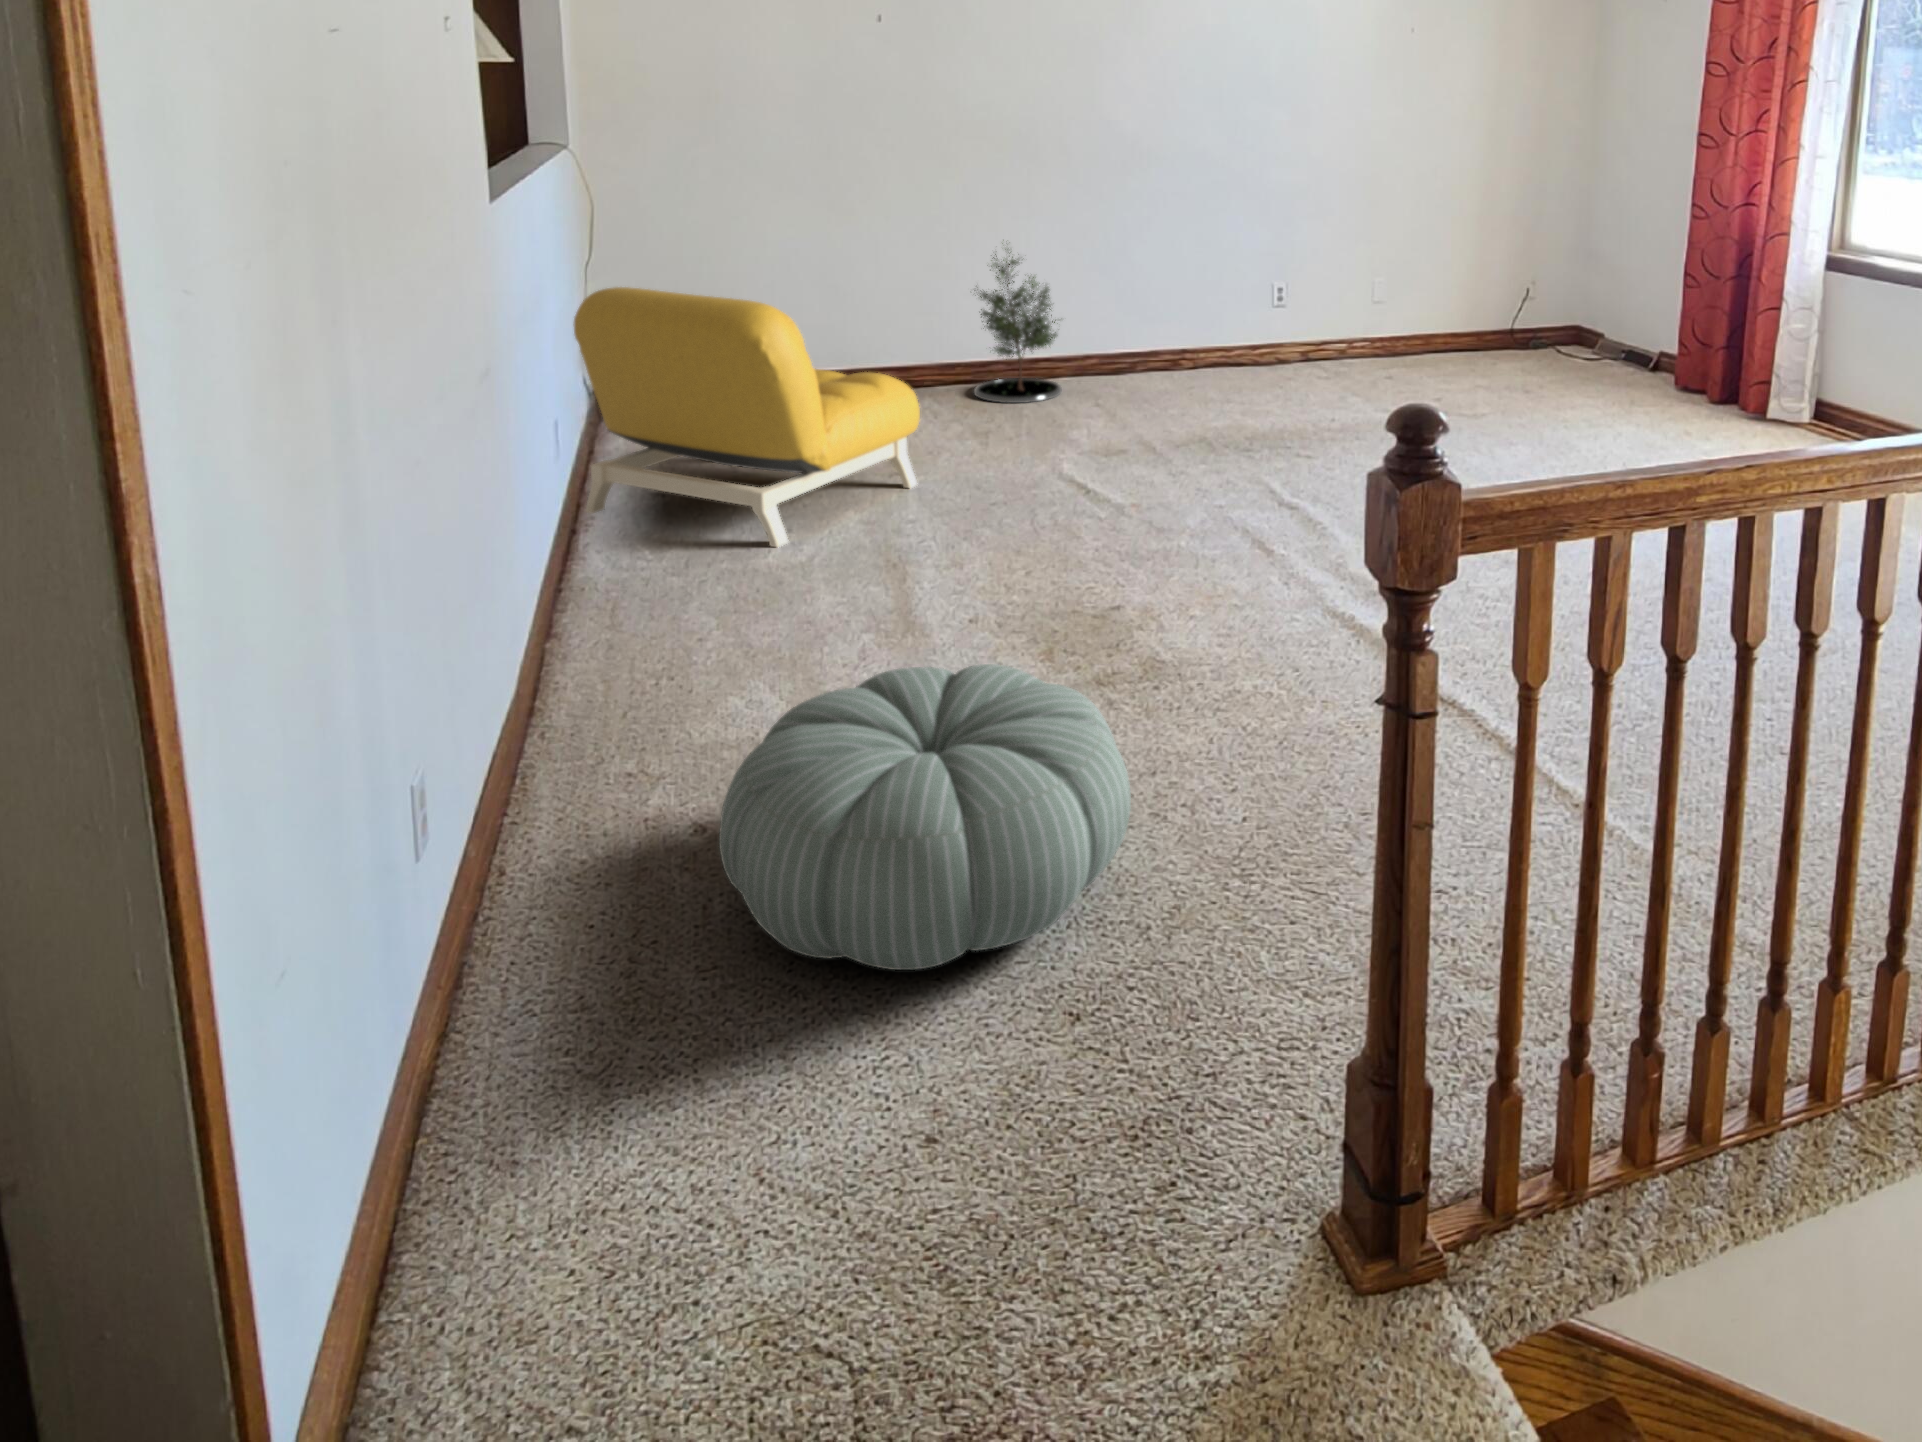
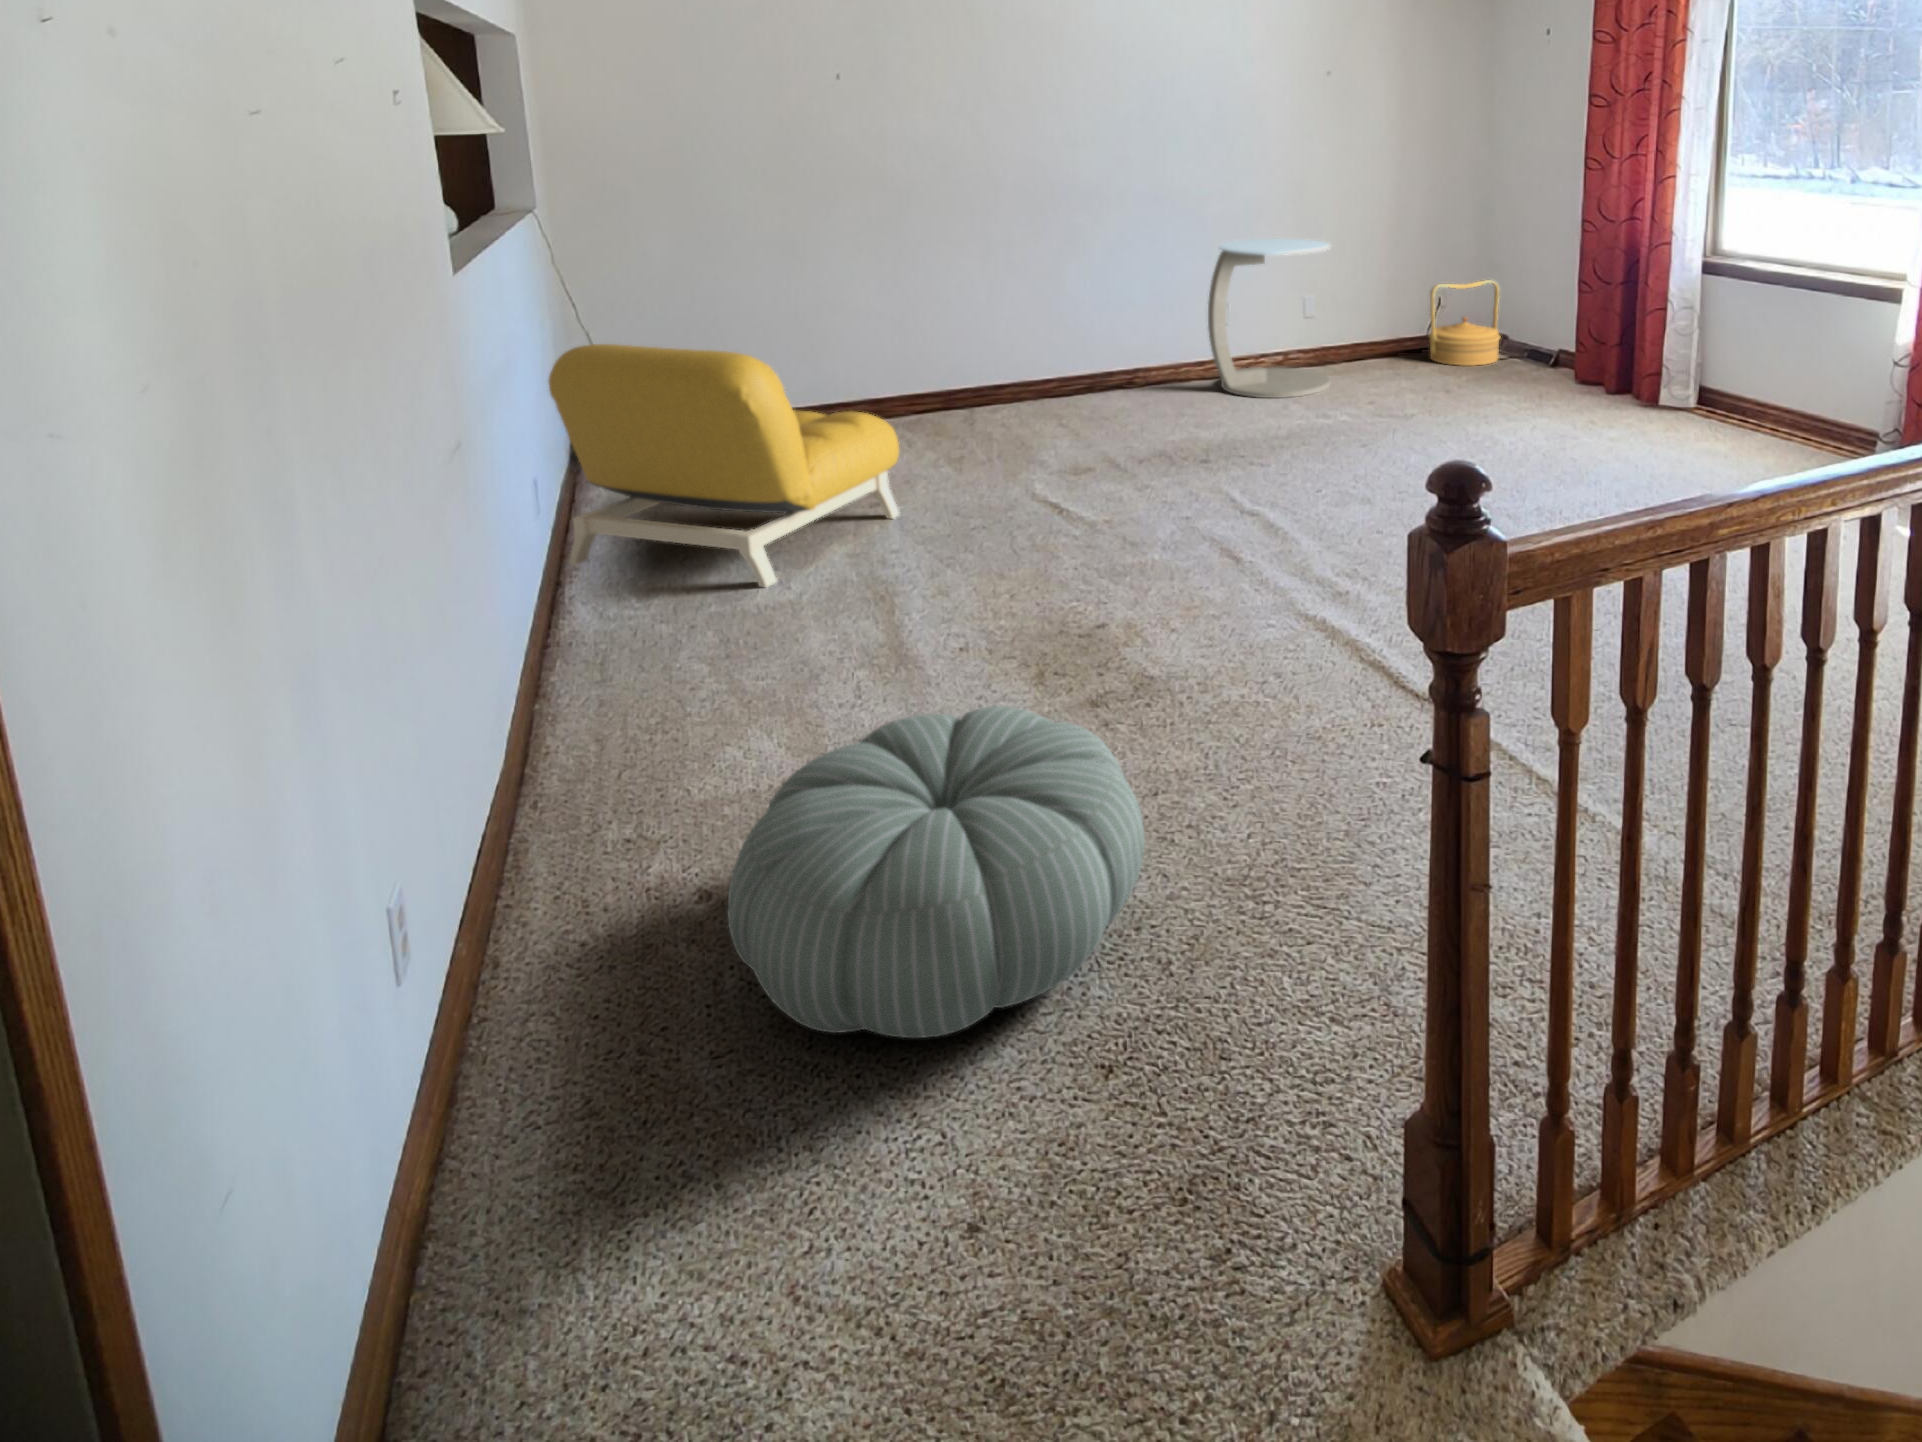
side table: none [1260,212,1399,388] -> present [1208,238,1331,398]
potted tree: present [974,243,1062,403] -> none [937,277,1030,428]
woven basket: none [1508,270,1591,365] -> present [1429,280,1500,366]

